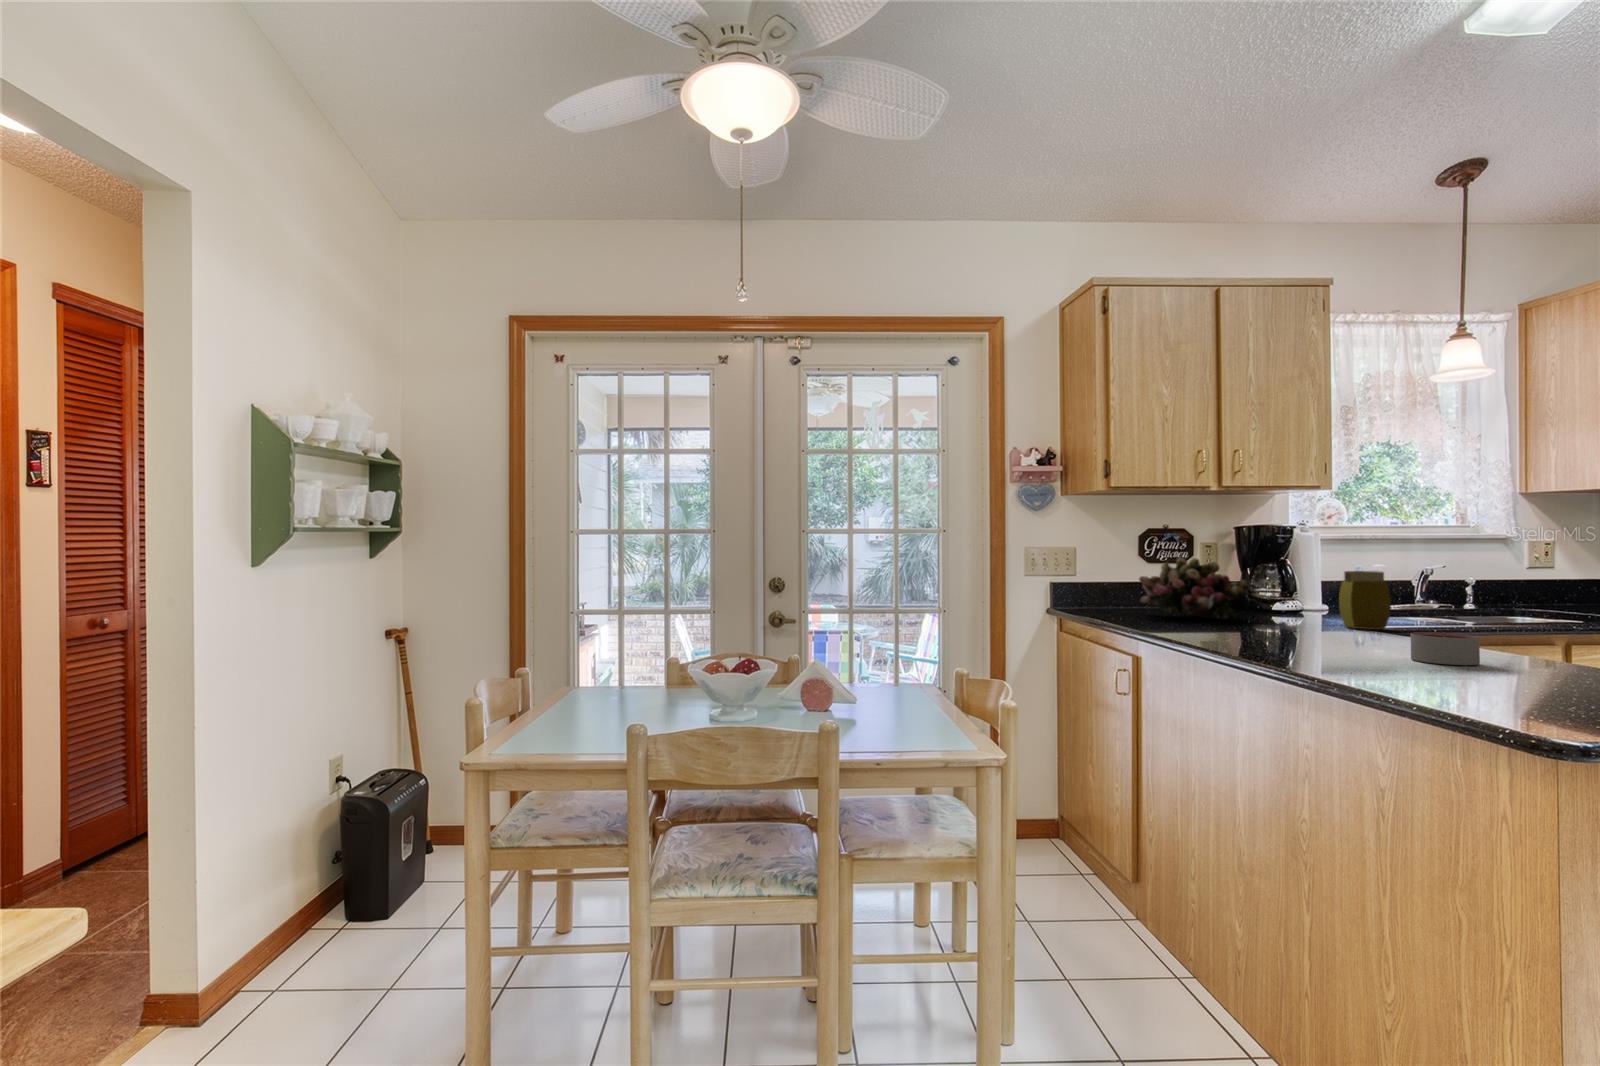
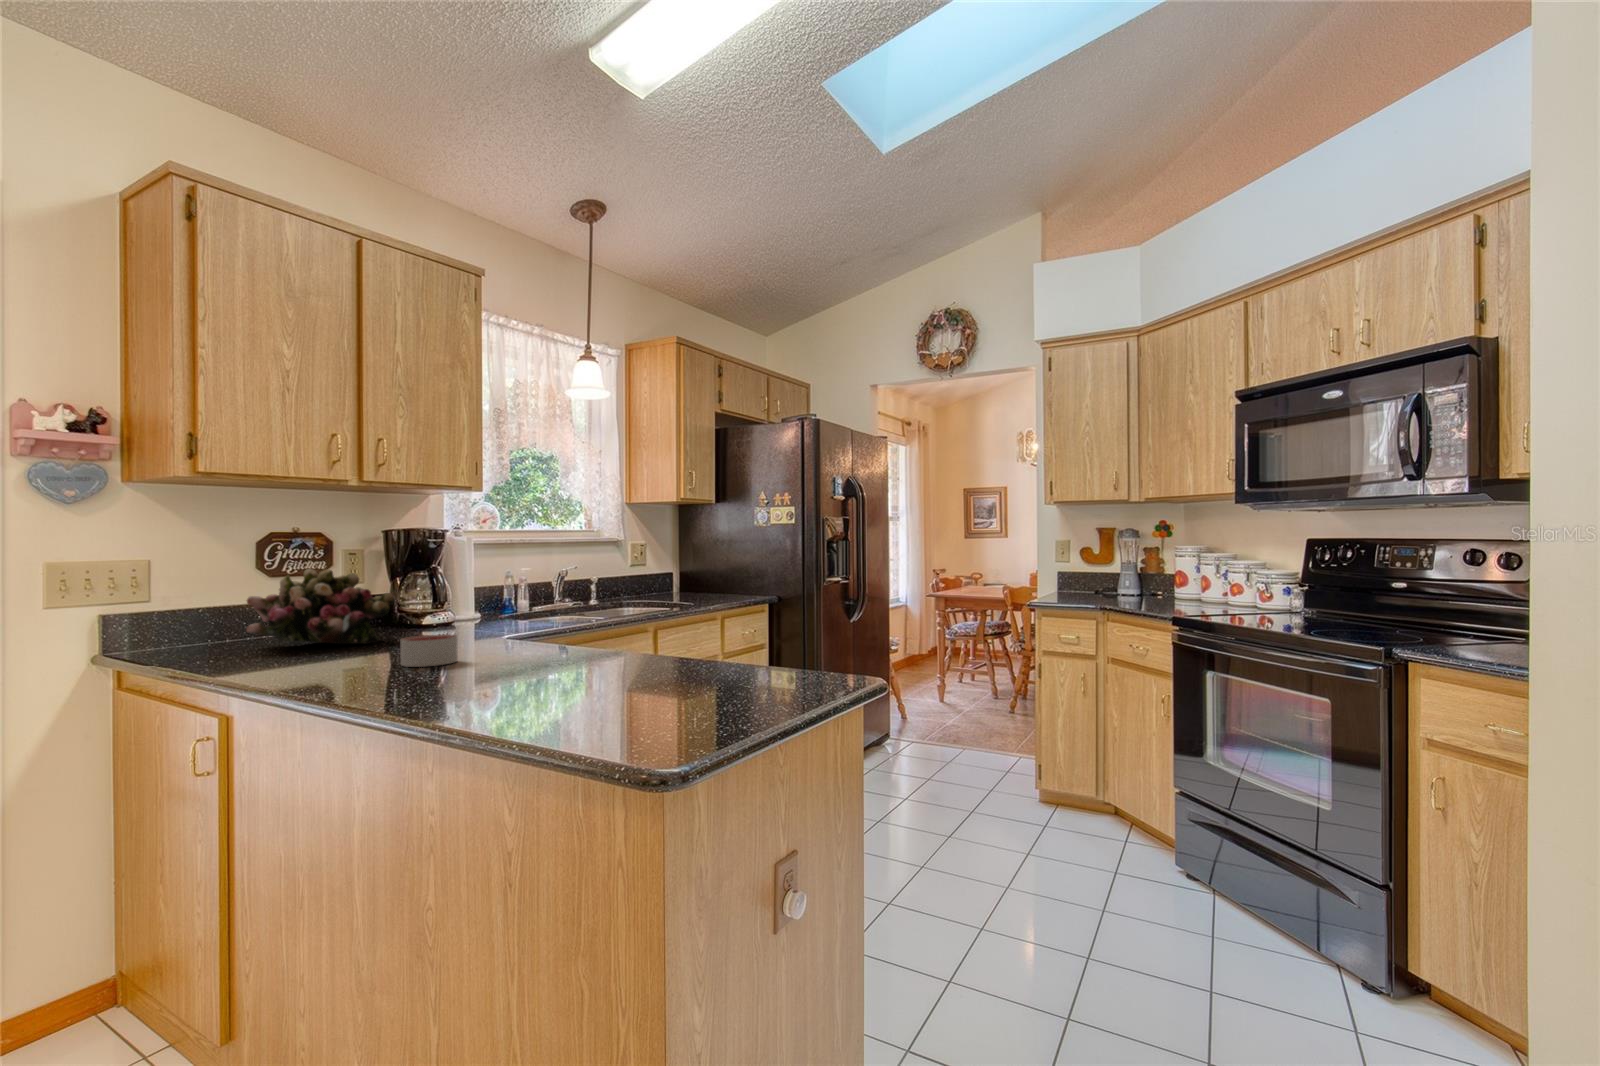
jar: present [1339,571,1391,630] -> none [488,577,535,639]
candle: present [1410,632,1480,665] -> present [401,634,458,667]

